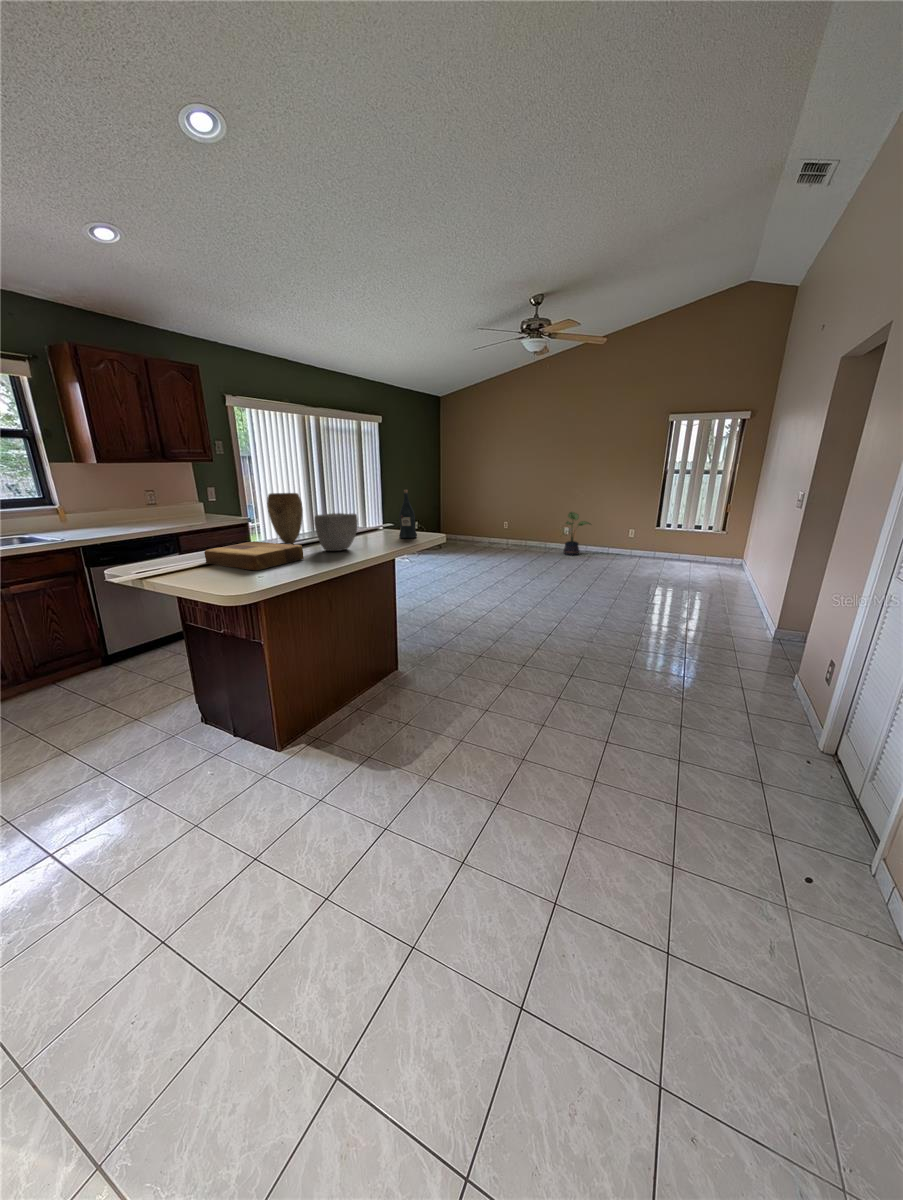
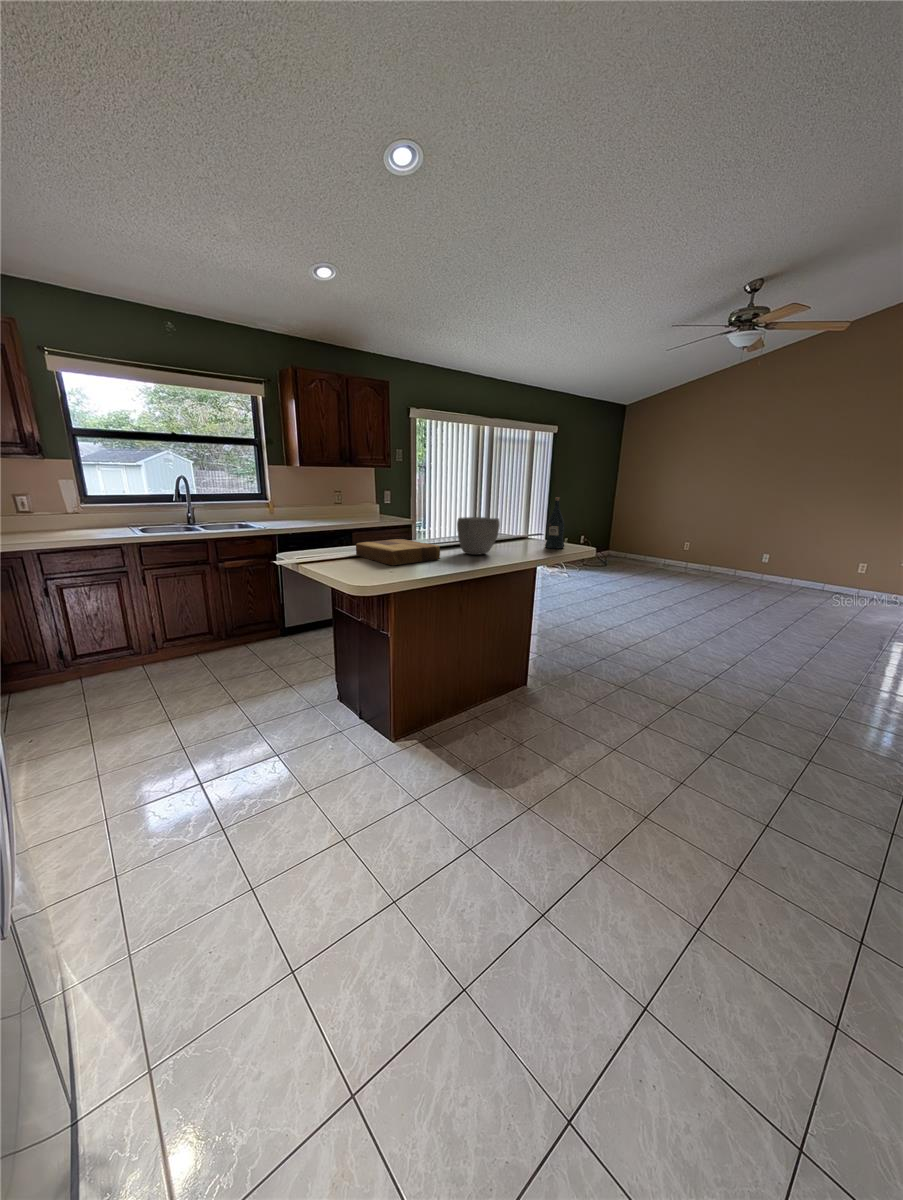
vase: present [267,493,303,544] -> none [420,495,452,545]
potted plant: present [563,512,590,555] -> none [754,536,801,588]

